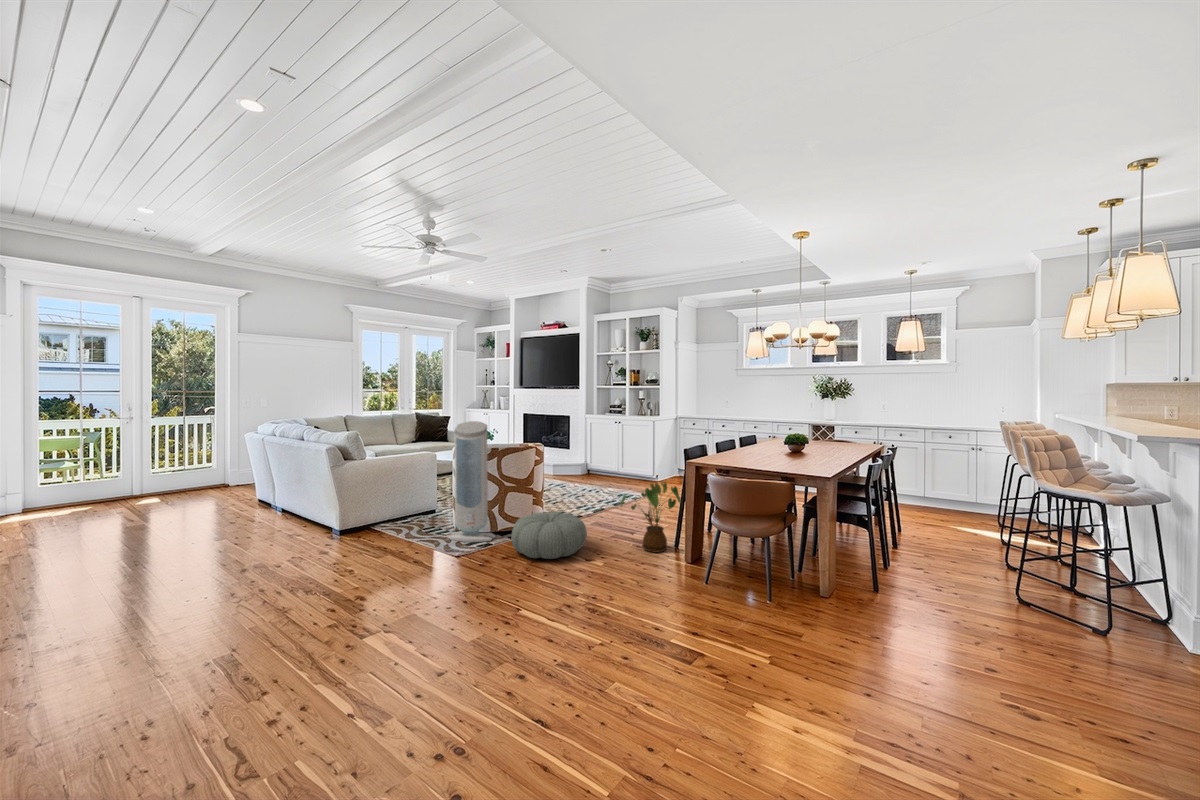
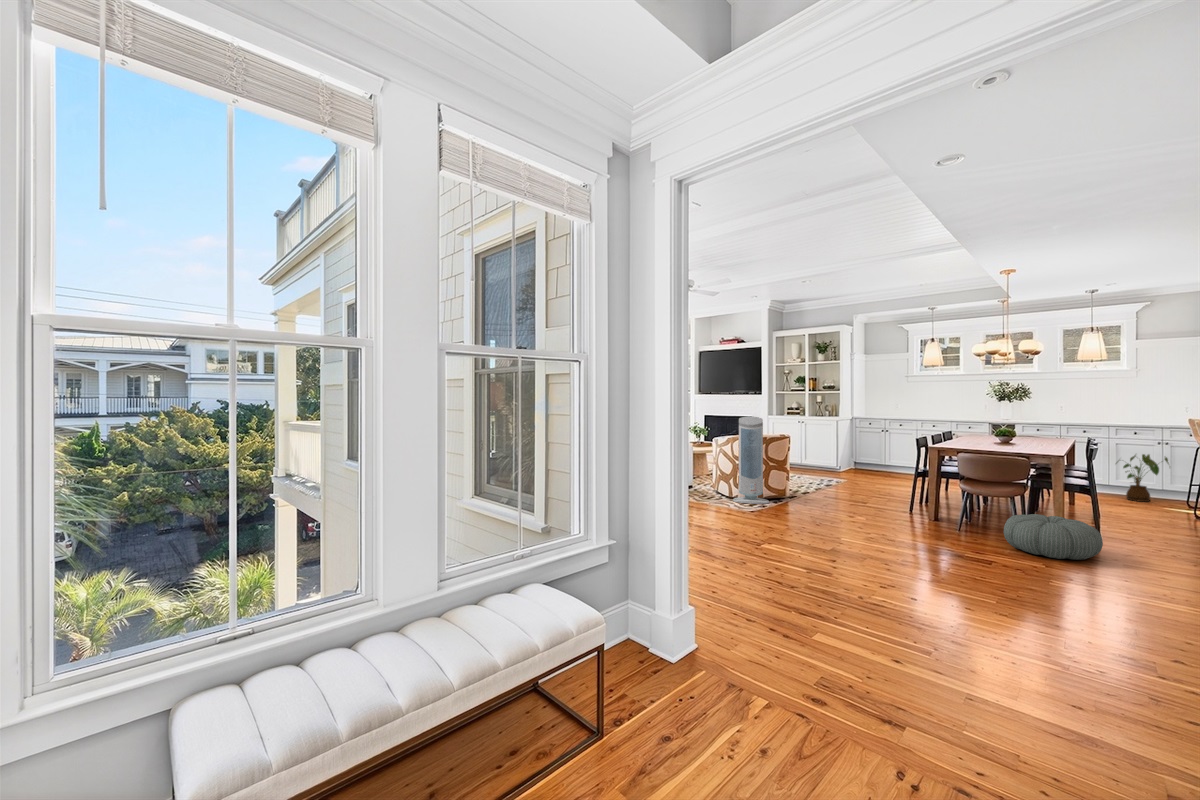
house plant: present [621,482,681,553] -> present [1123,454,1168,502]
pouf: present [511,512,587,559] -> present [1004,514,1103,560]

